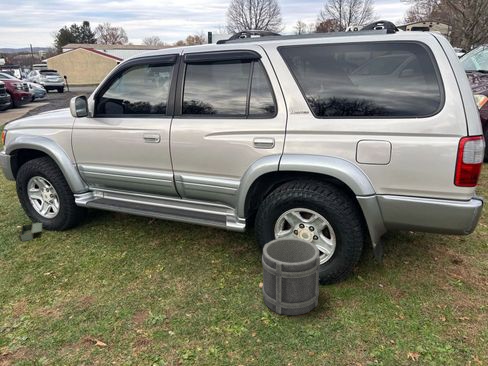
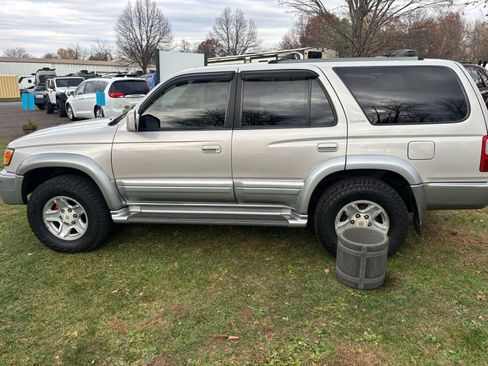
toolbox: present [20,222,42,241] -> none [42,245,72,268]

